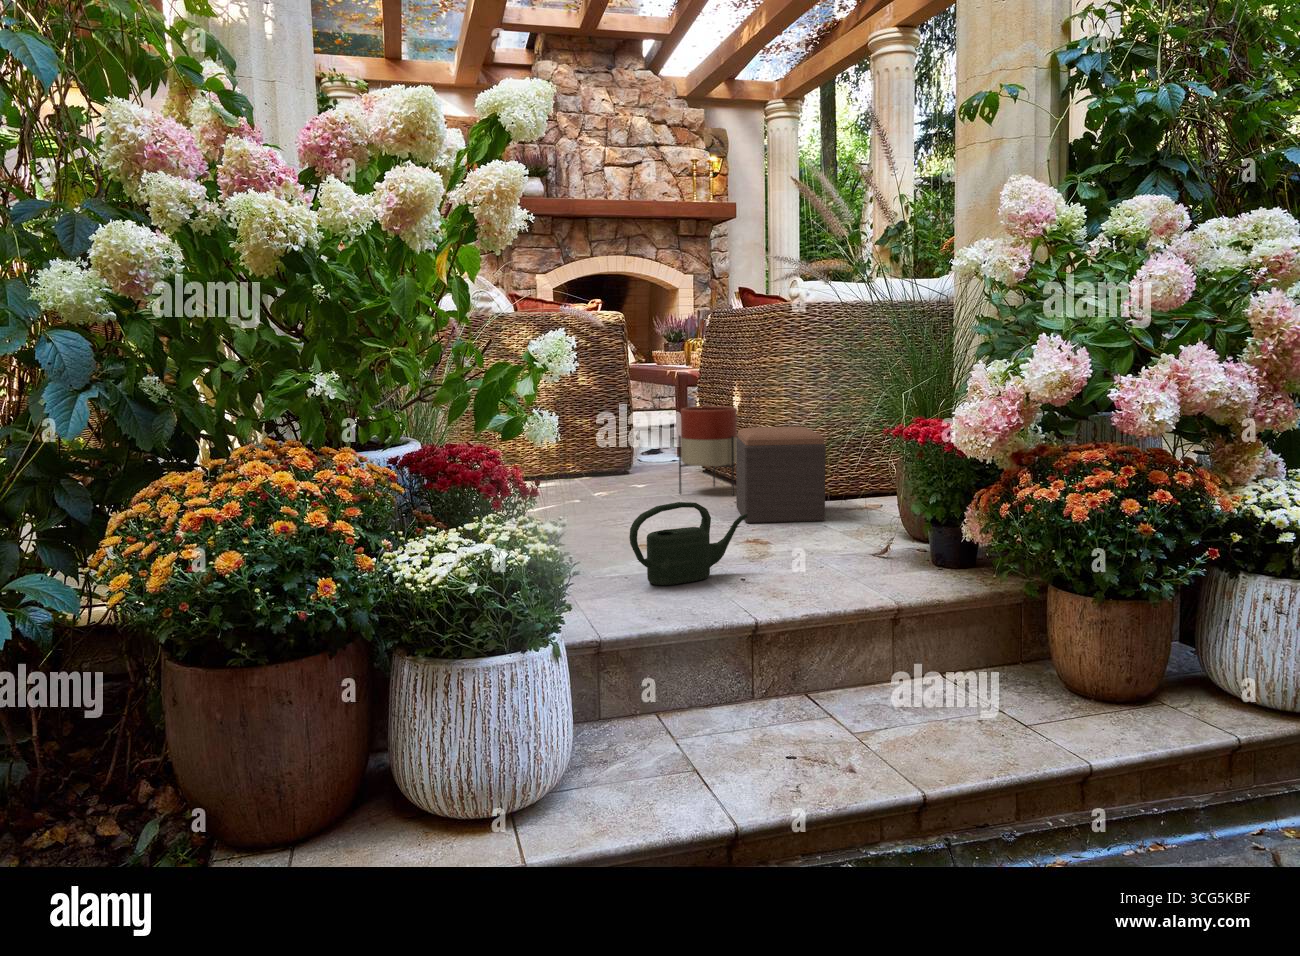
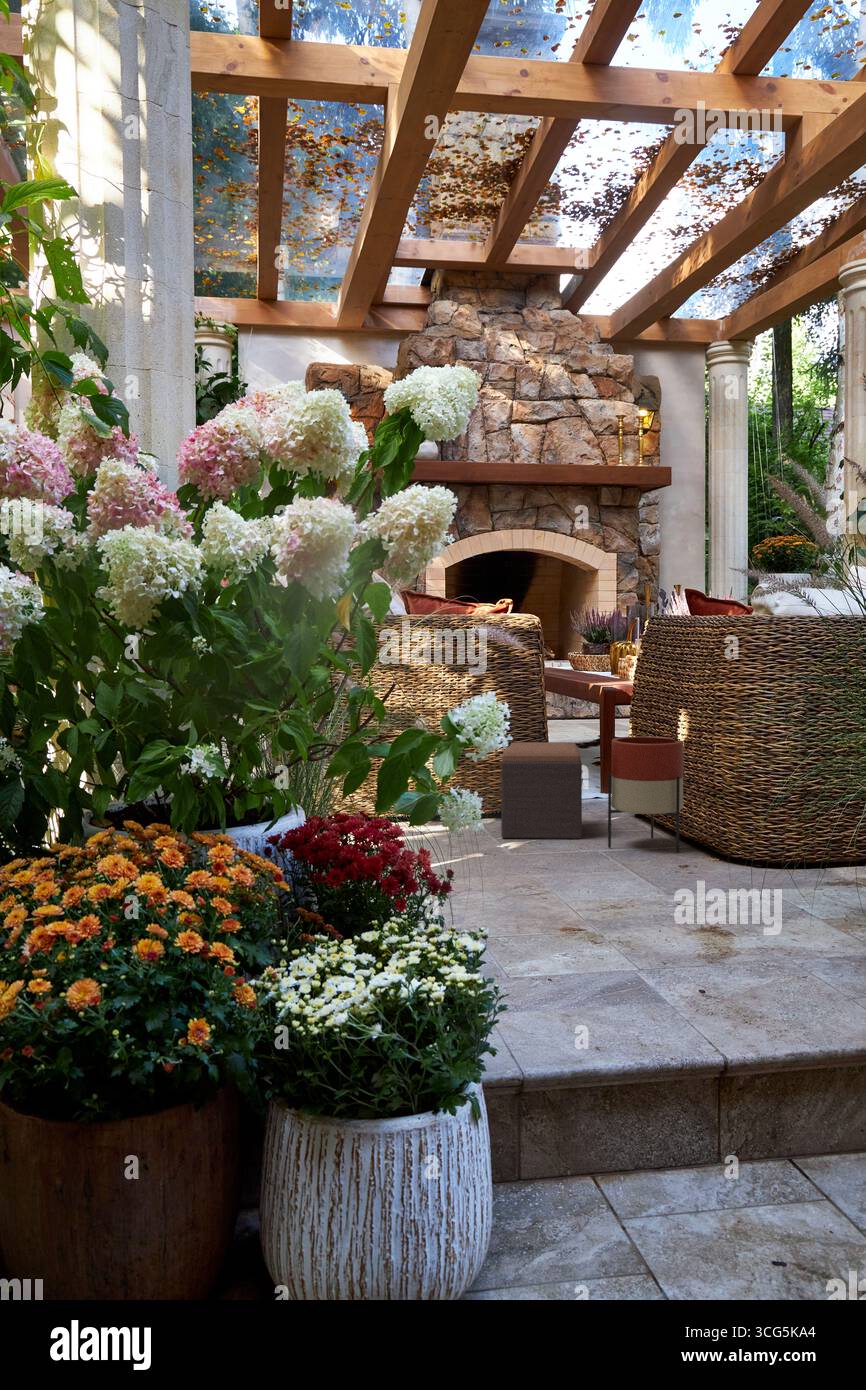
footstool: present [736,427,826,523] -> present [501,742,582,839]
watering can: present [629,502,747,585] -> none [557,884,709,993]

